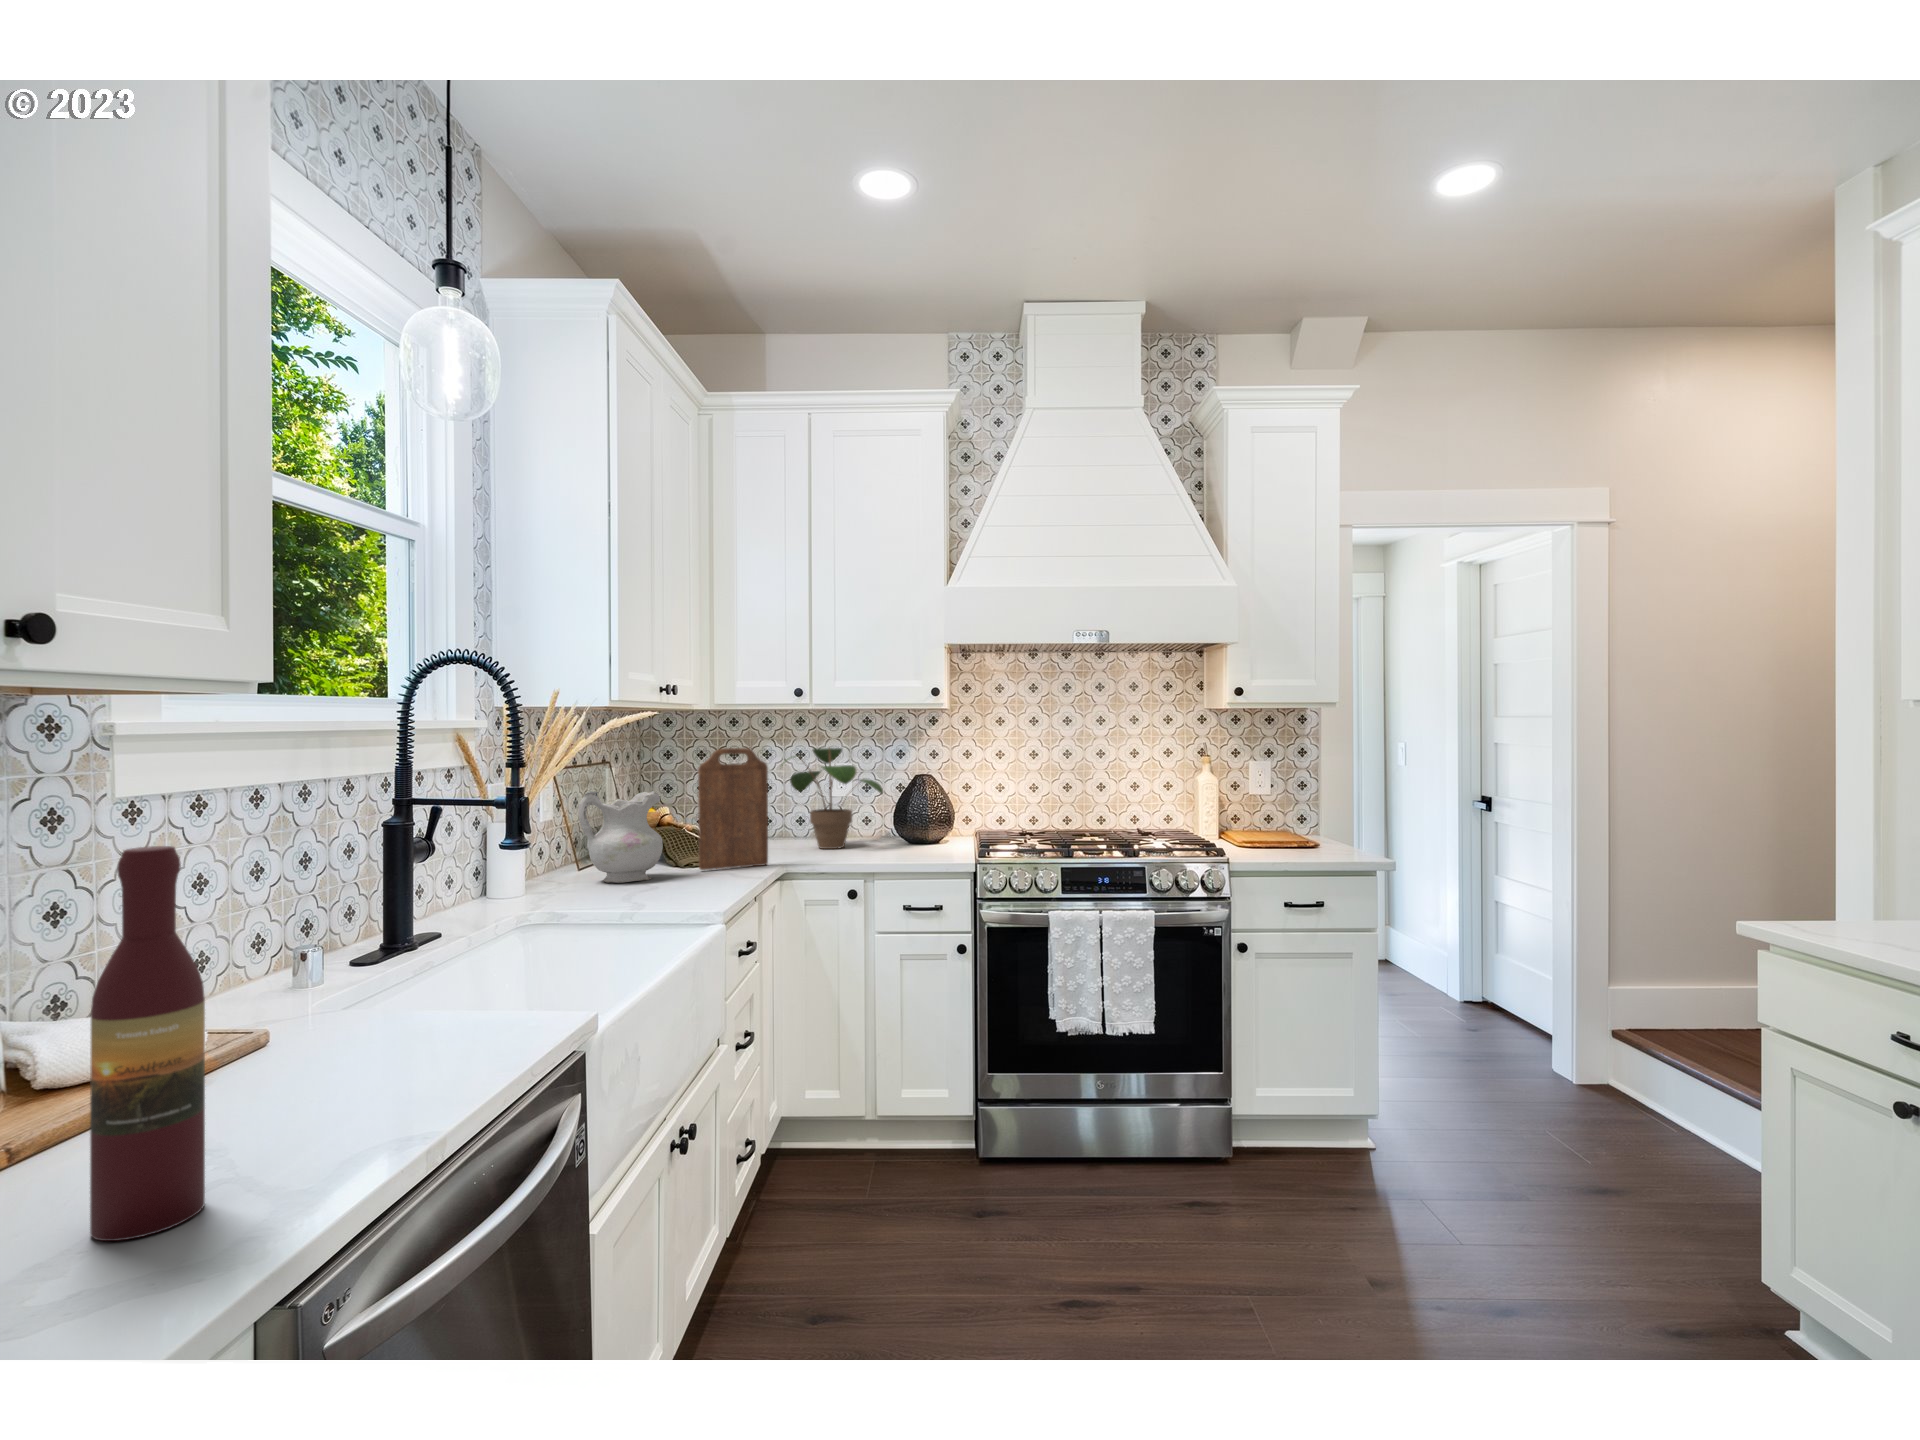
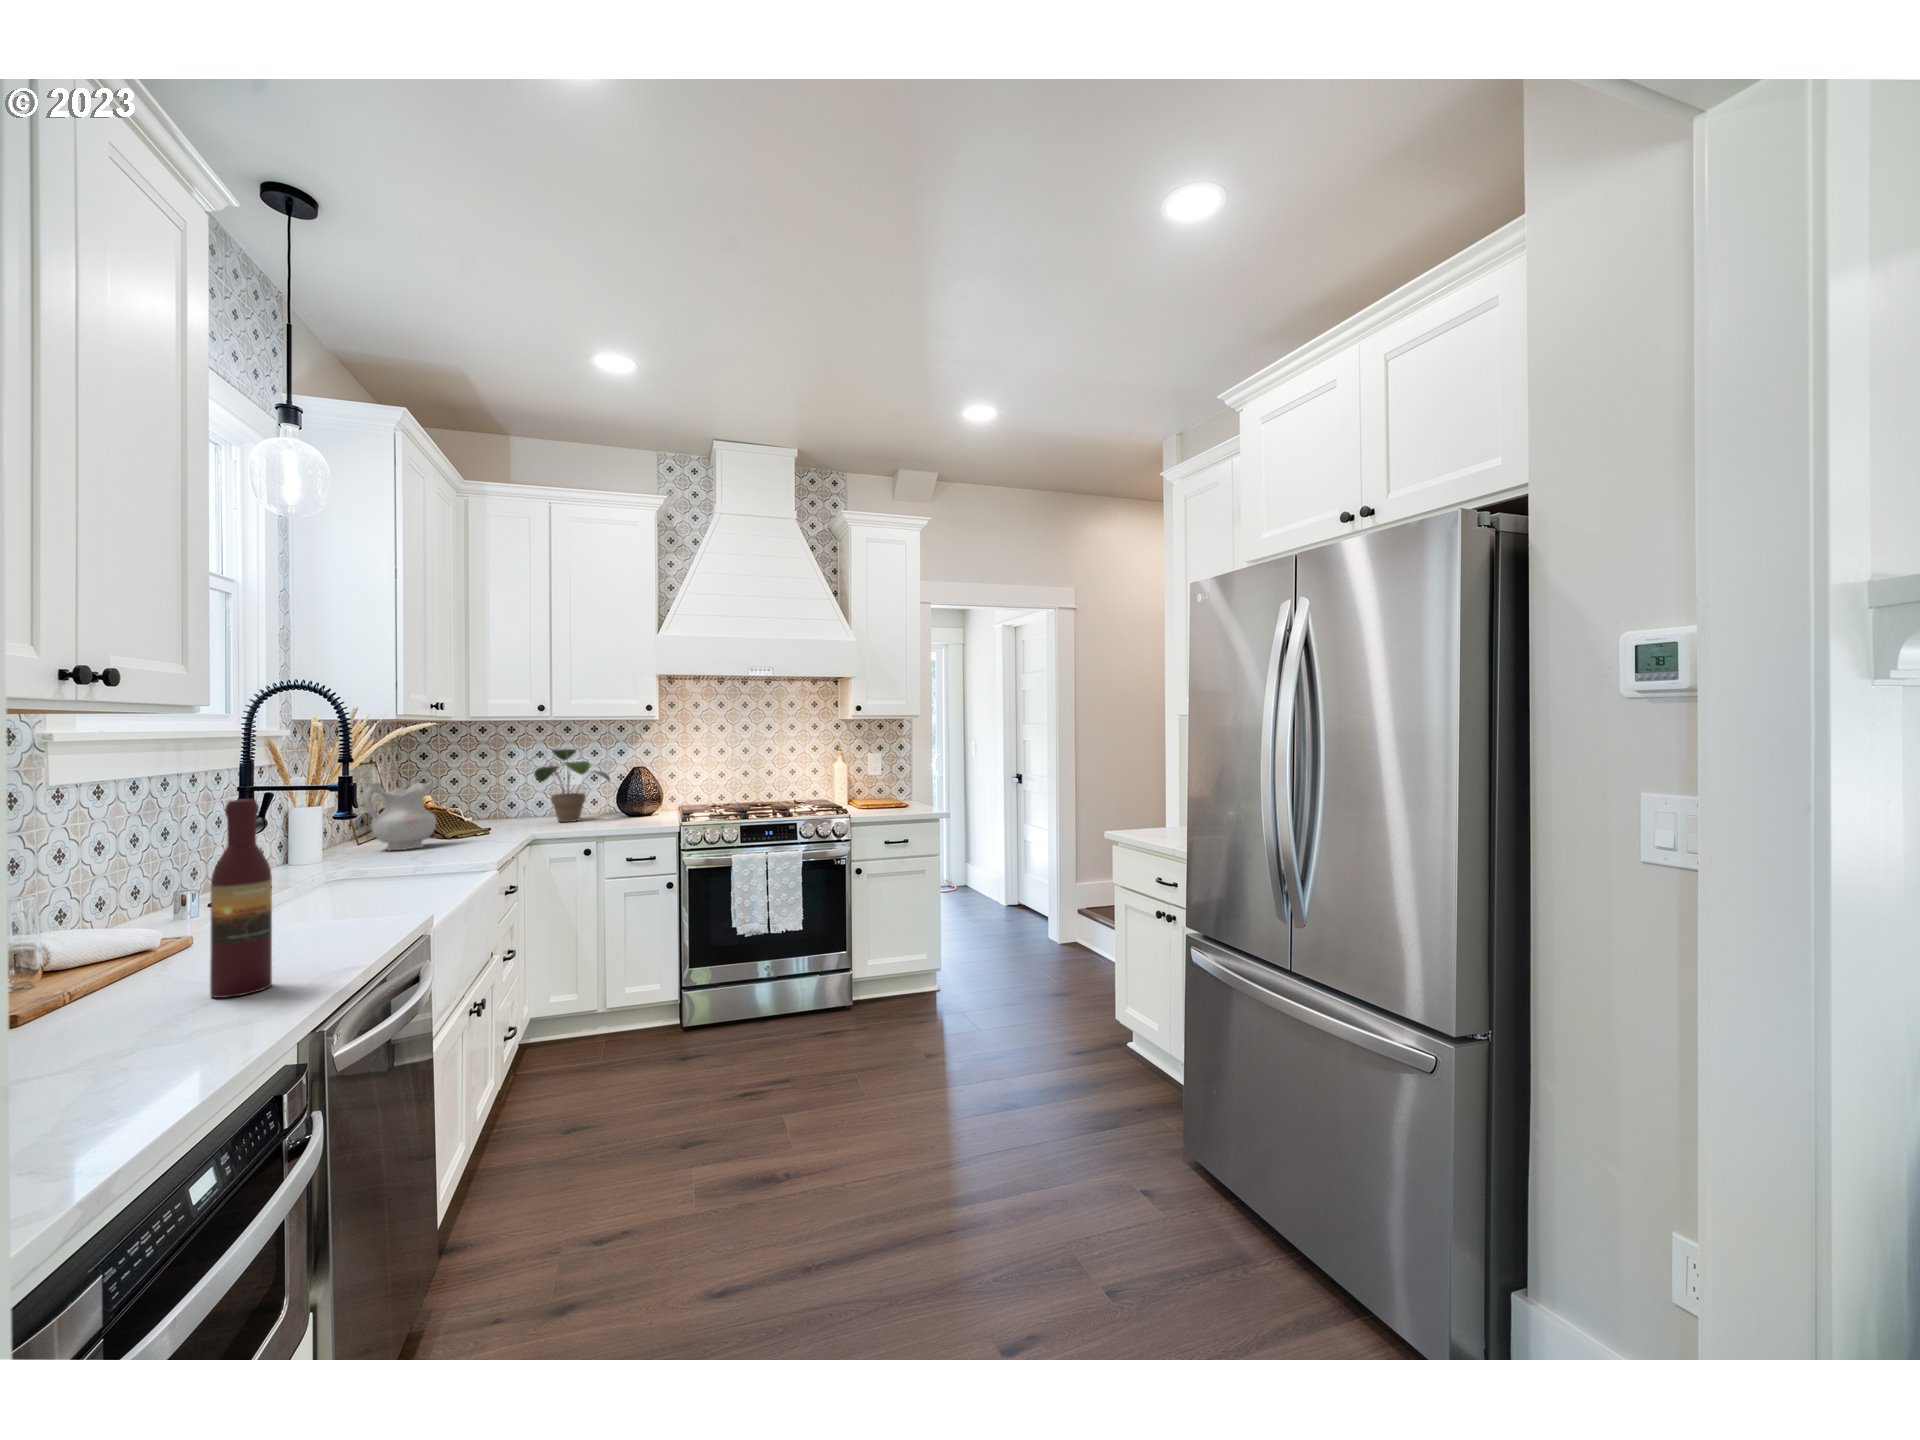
cutting board: present [698,748,768,870] -> none [465,749,522,839]

